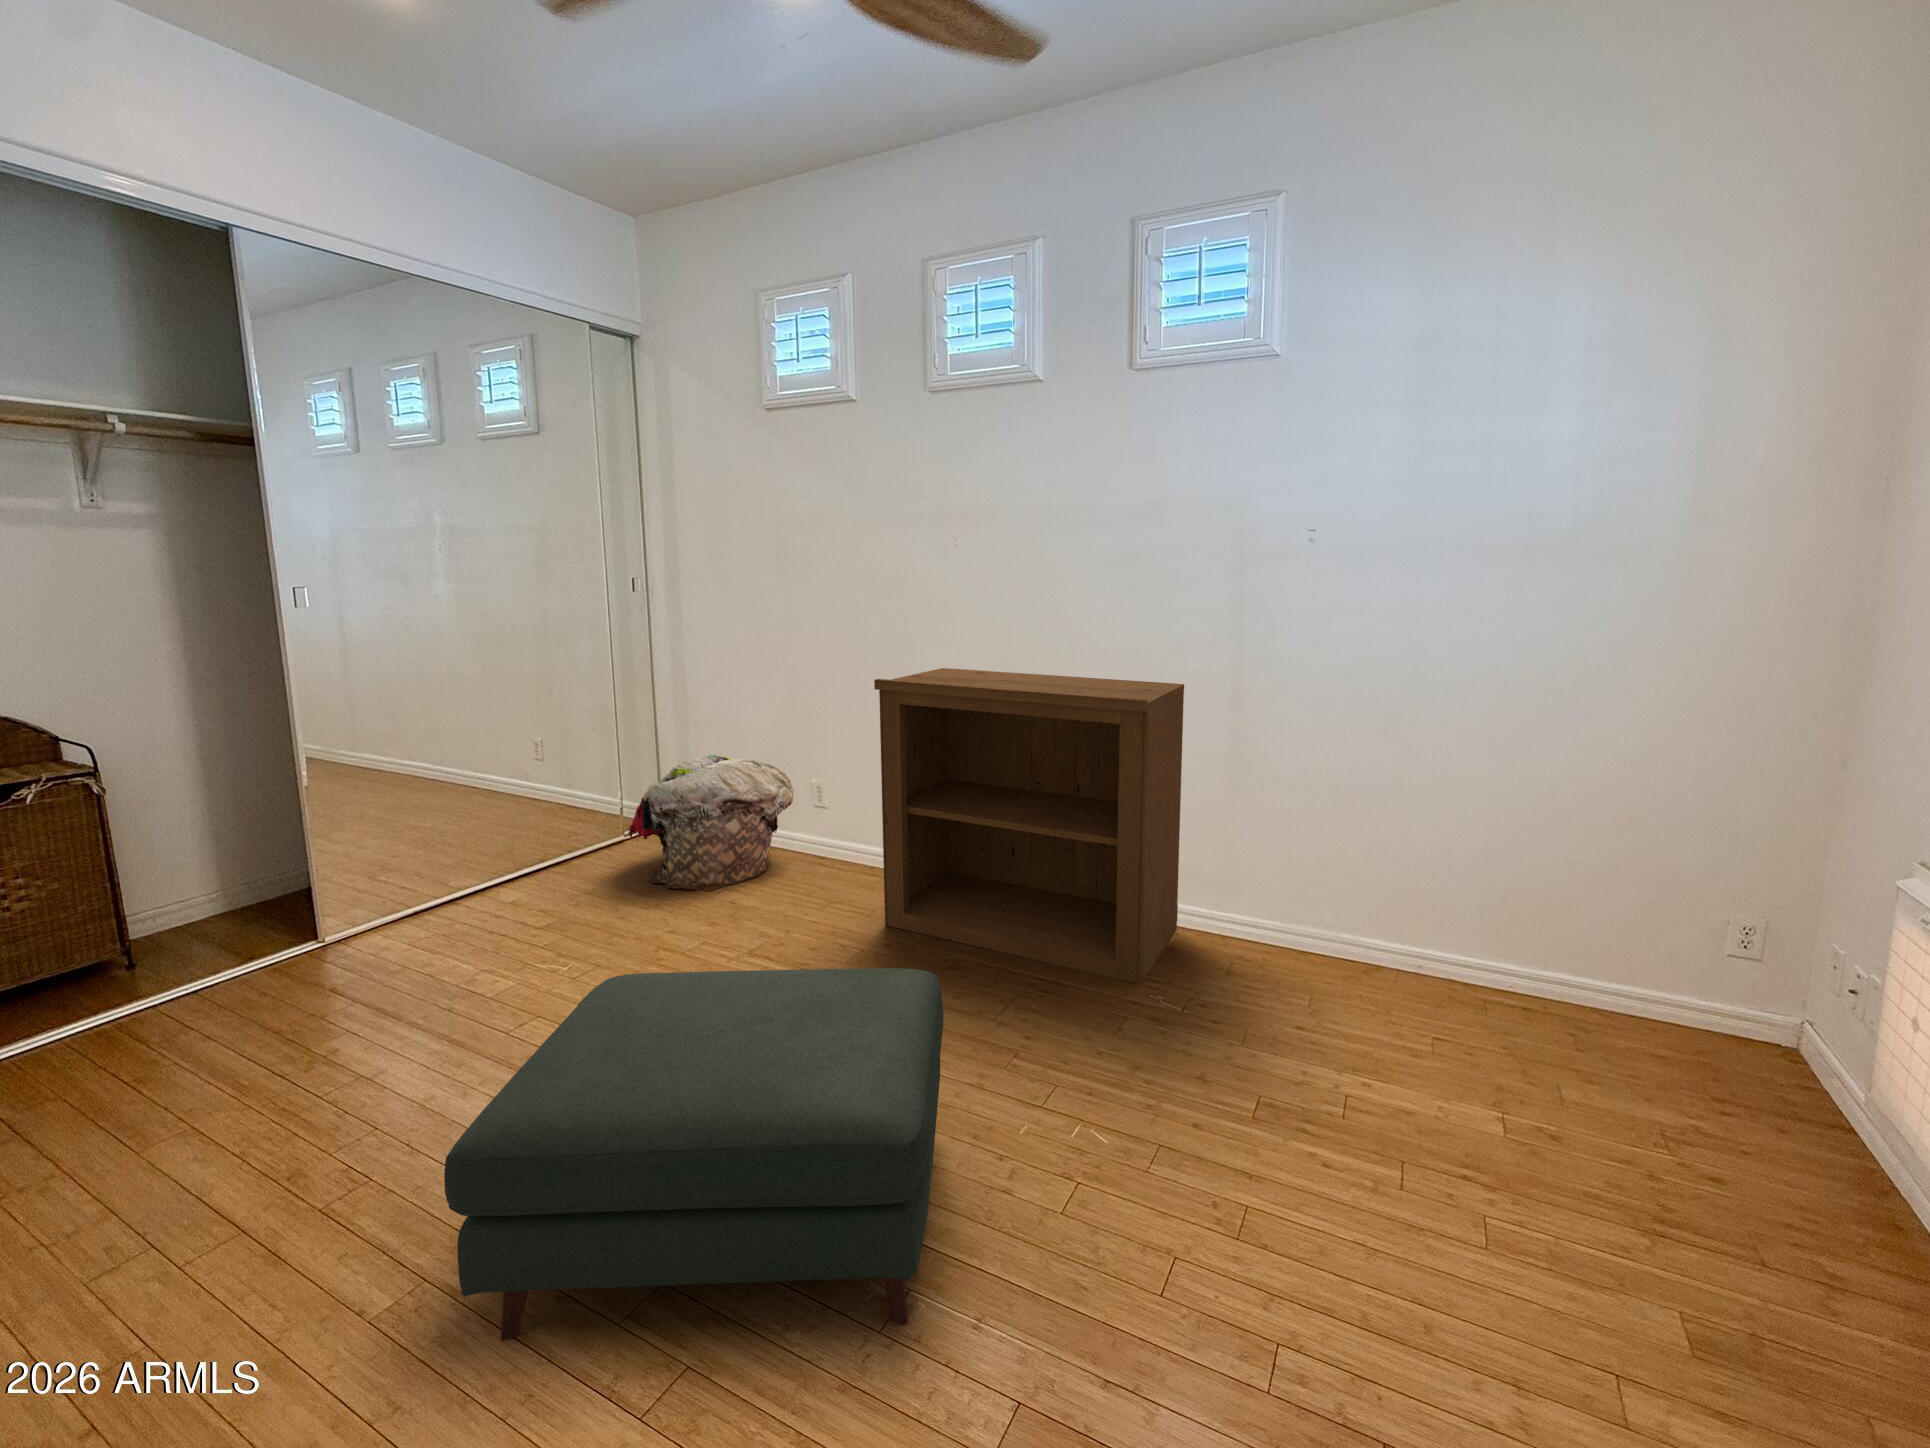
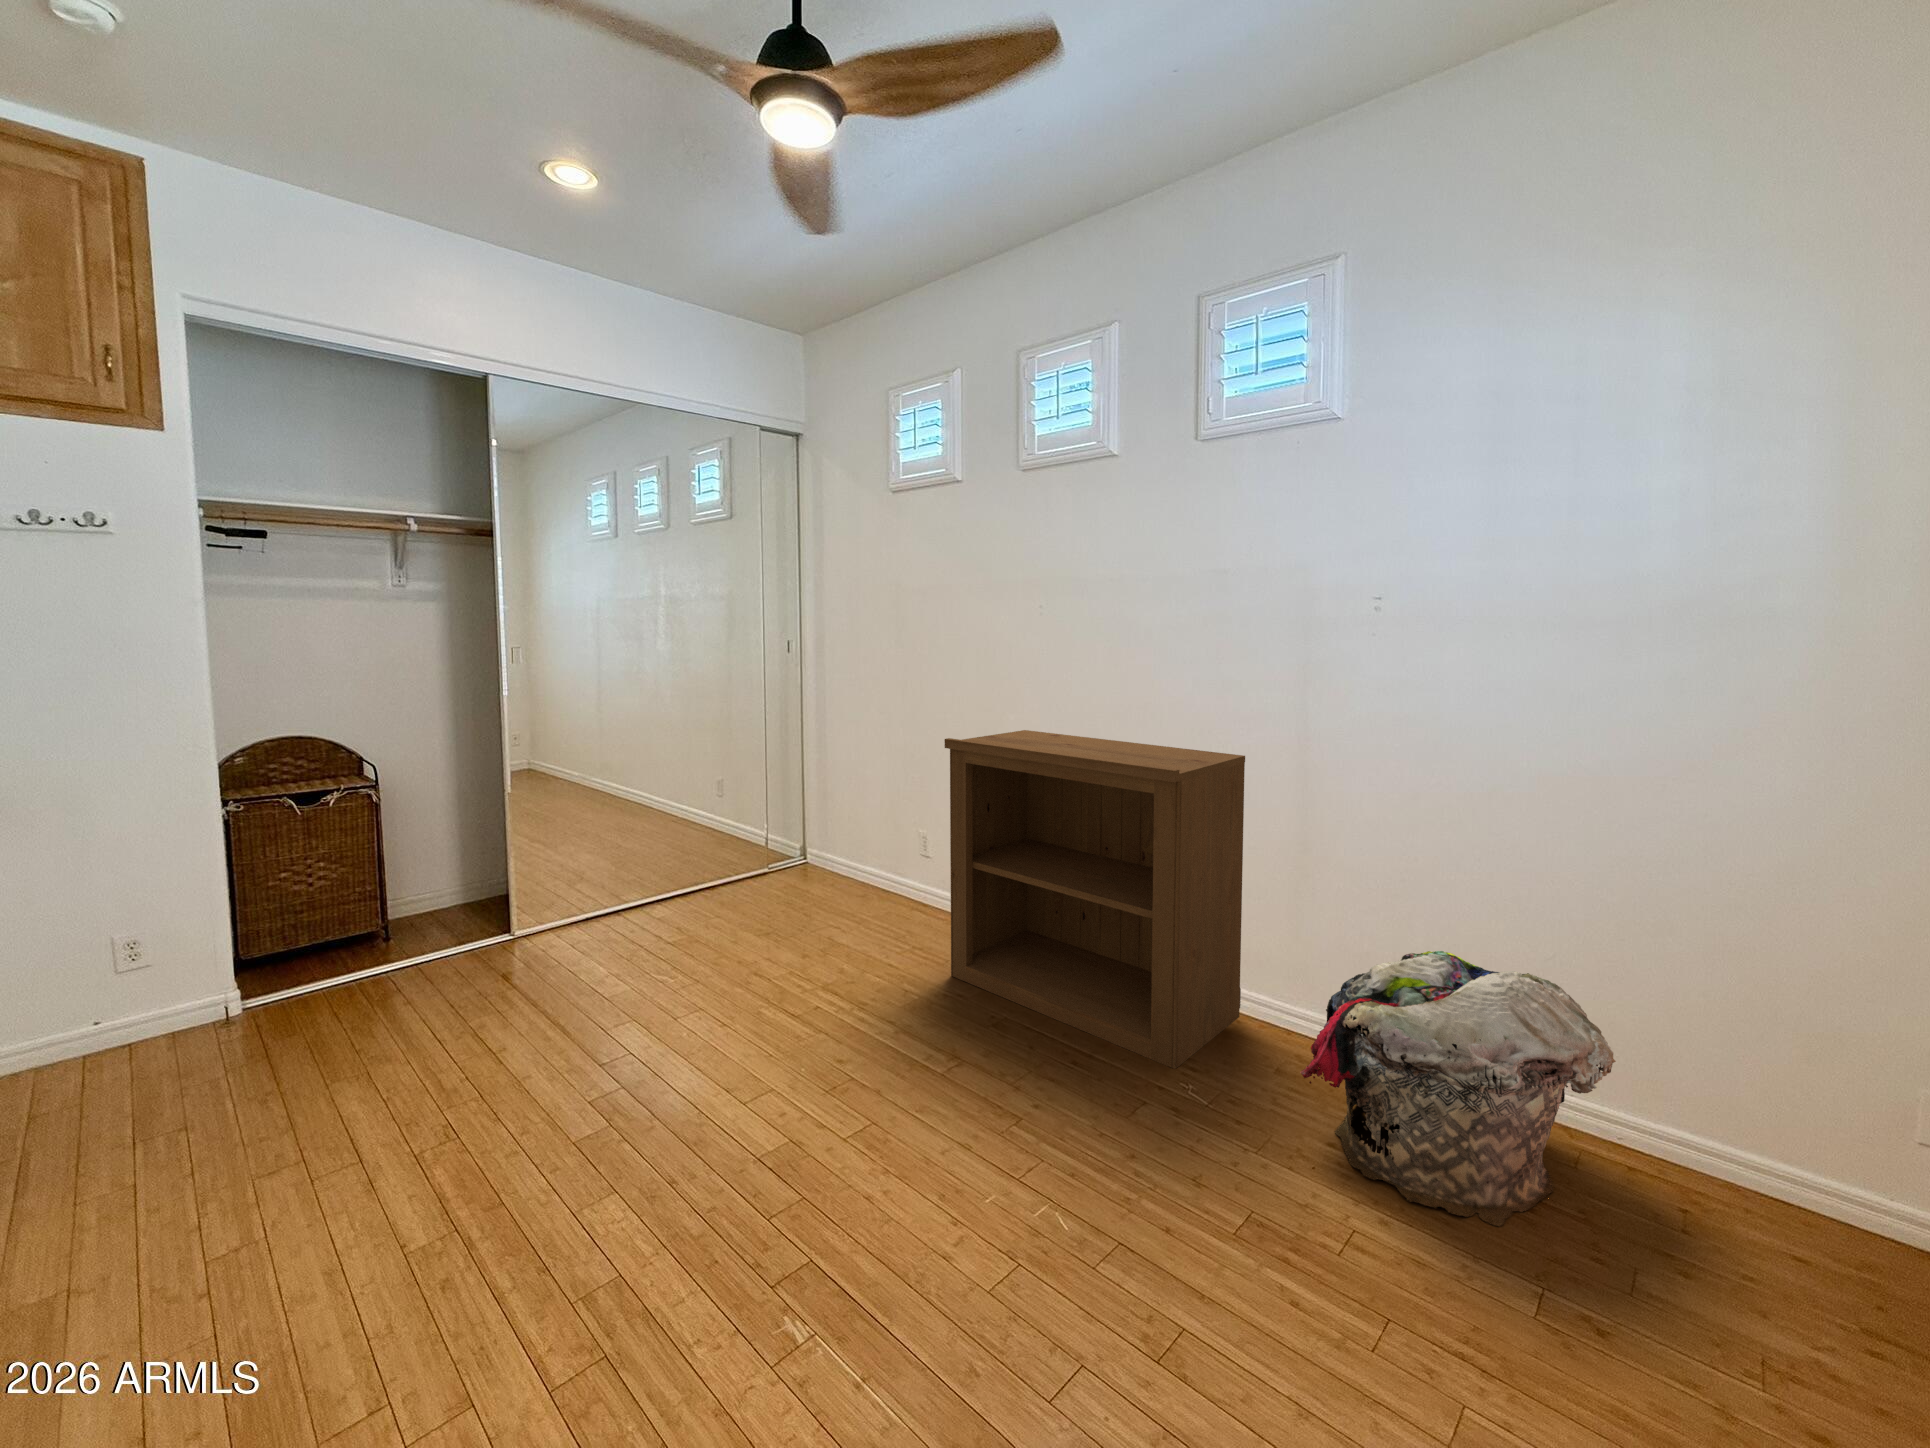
laundry basket: present [628,755,793,891] -> present [1300,951,1616,1227]
ottoman: present [444,968,944,1341] -> none [442,990,914,1366]

